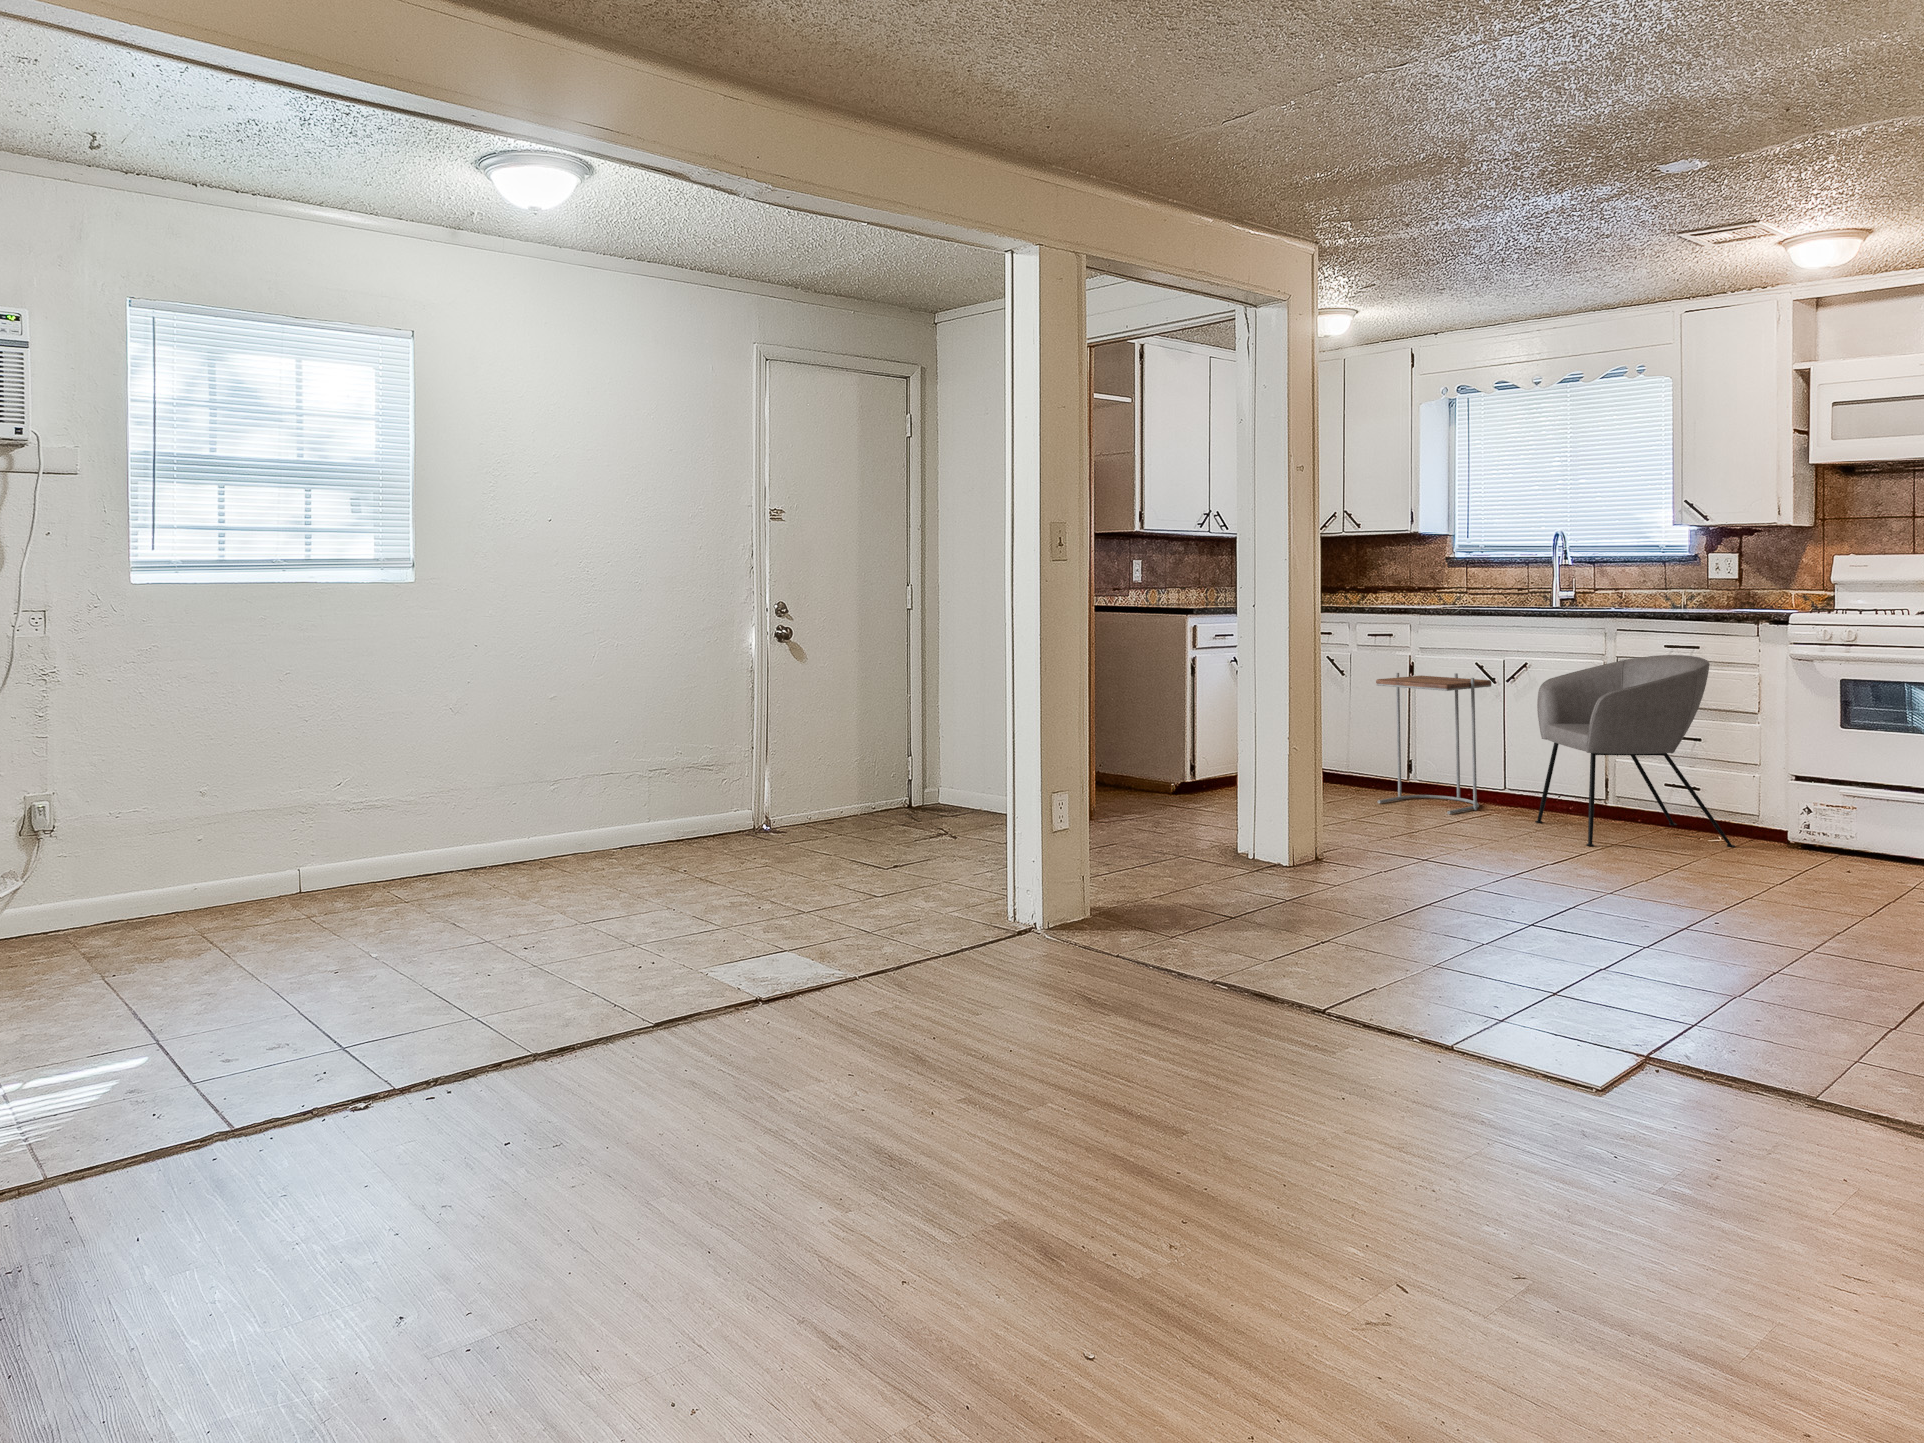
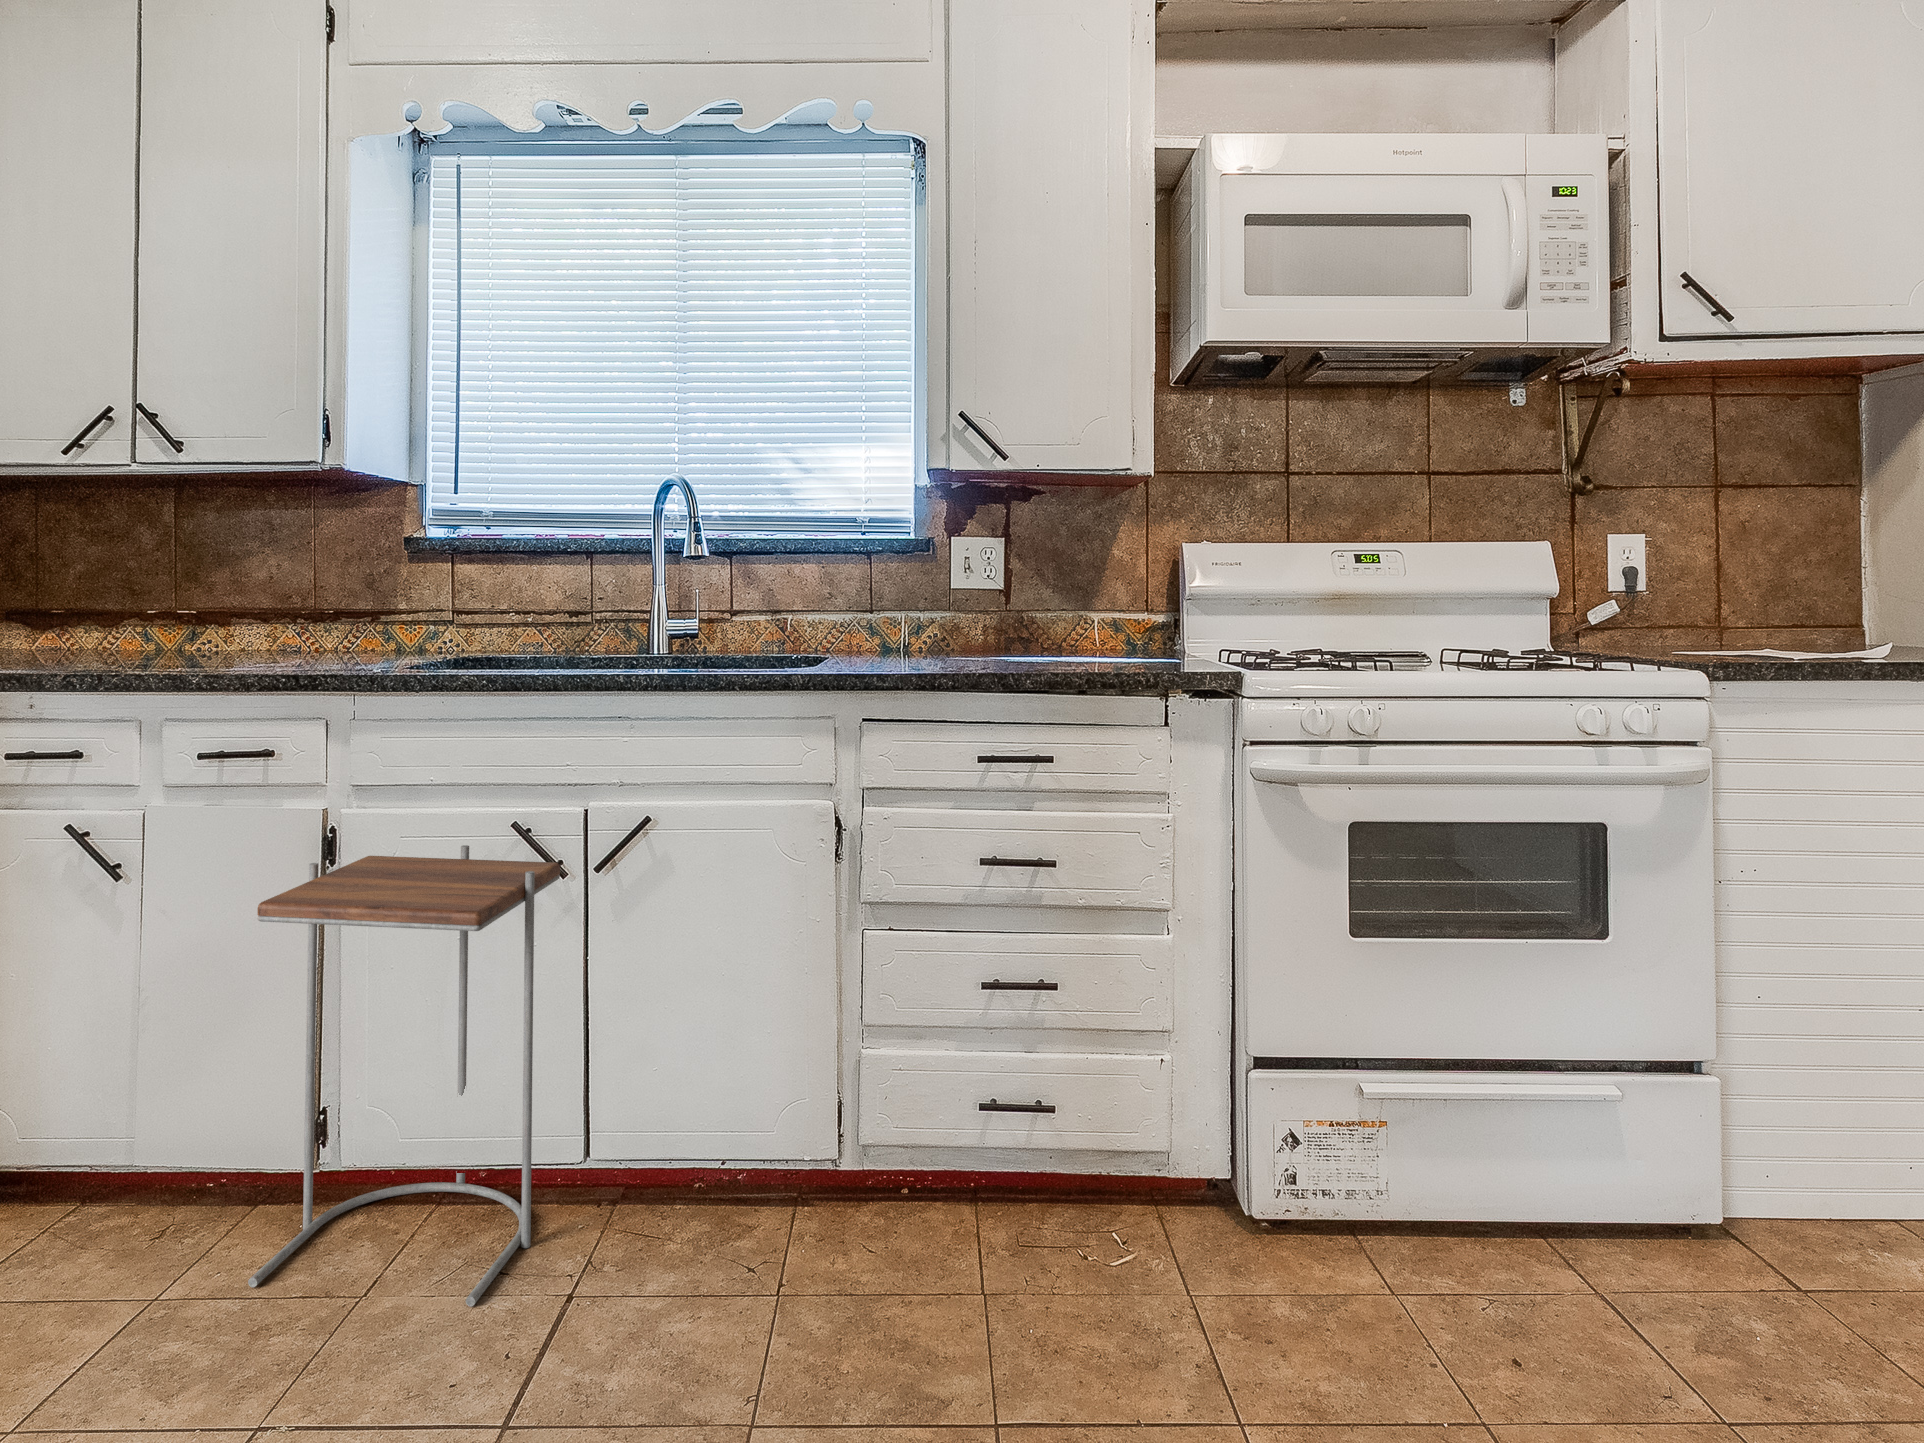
armchair: present [1535,655,1735,847] -> none [706,781,1199,1439]

